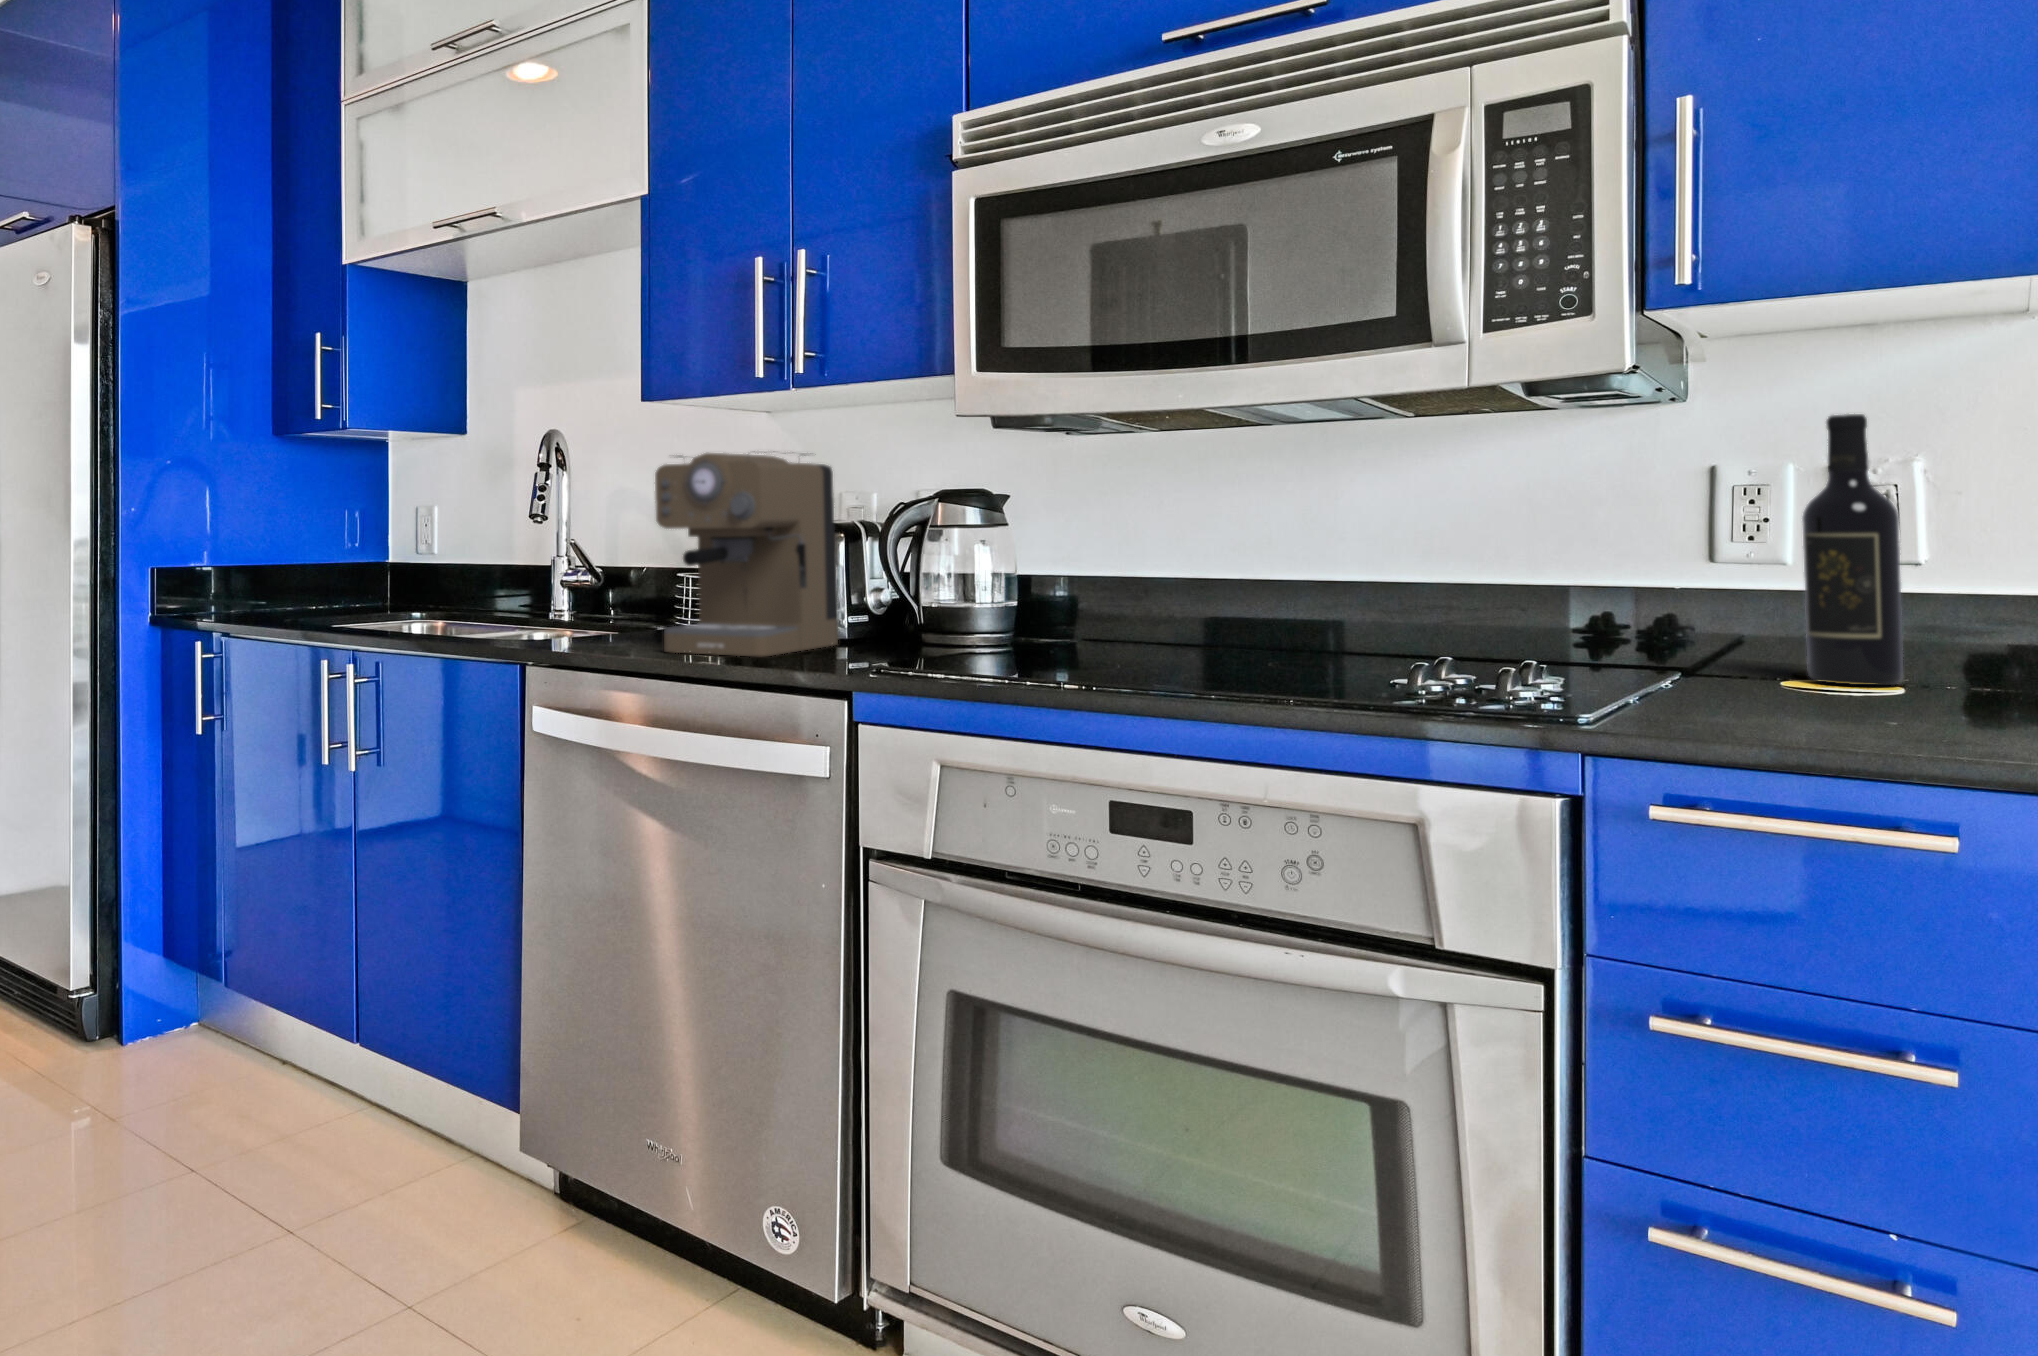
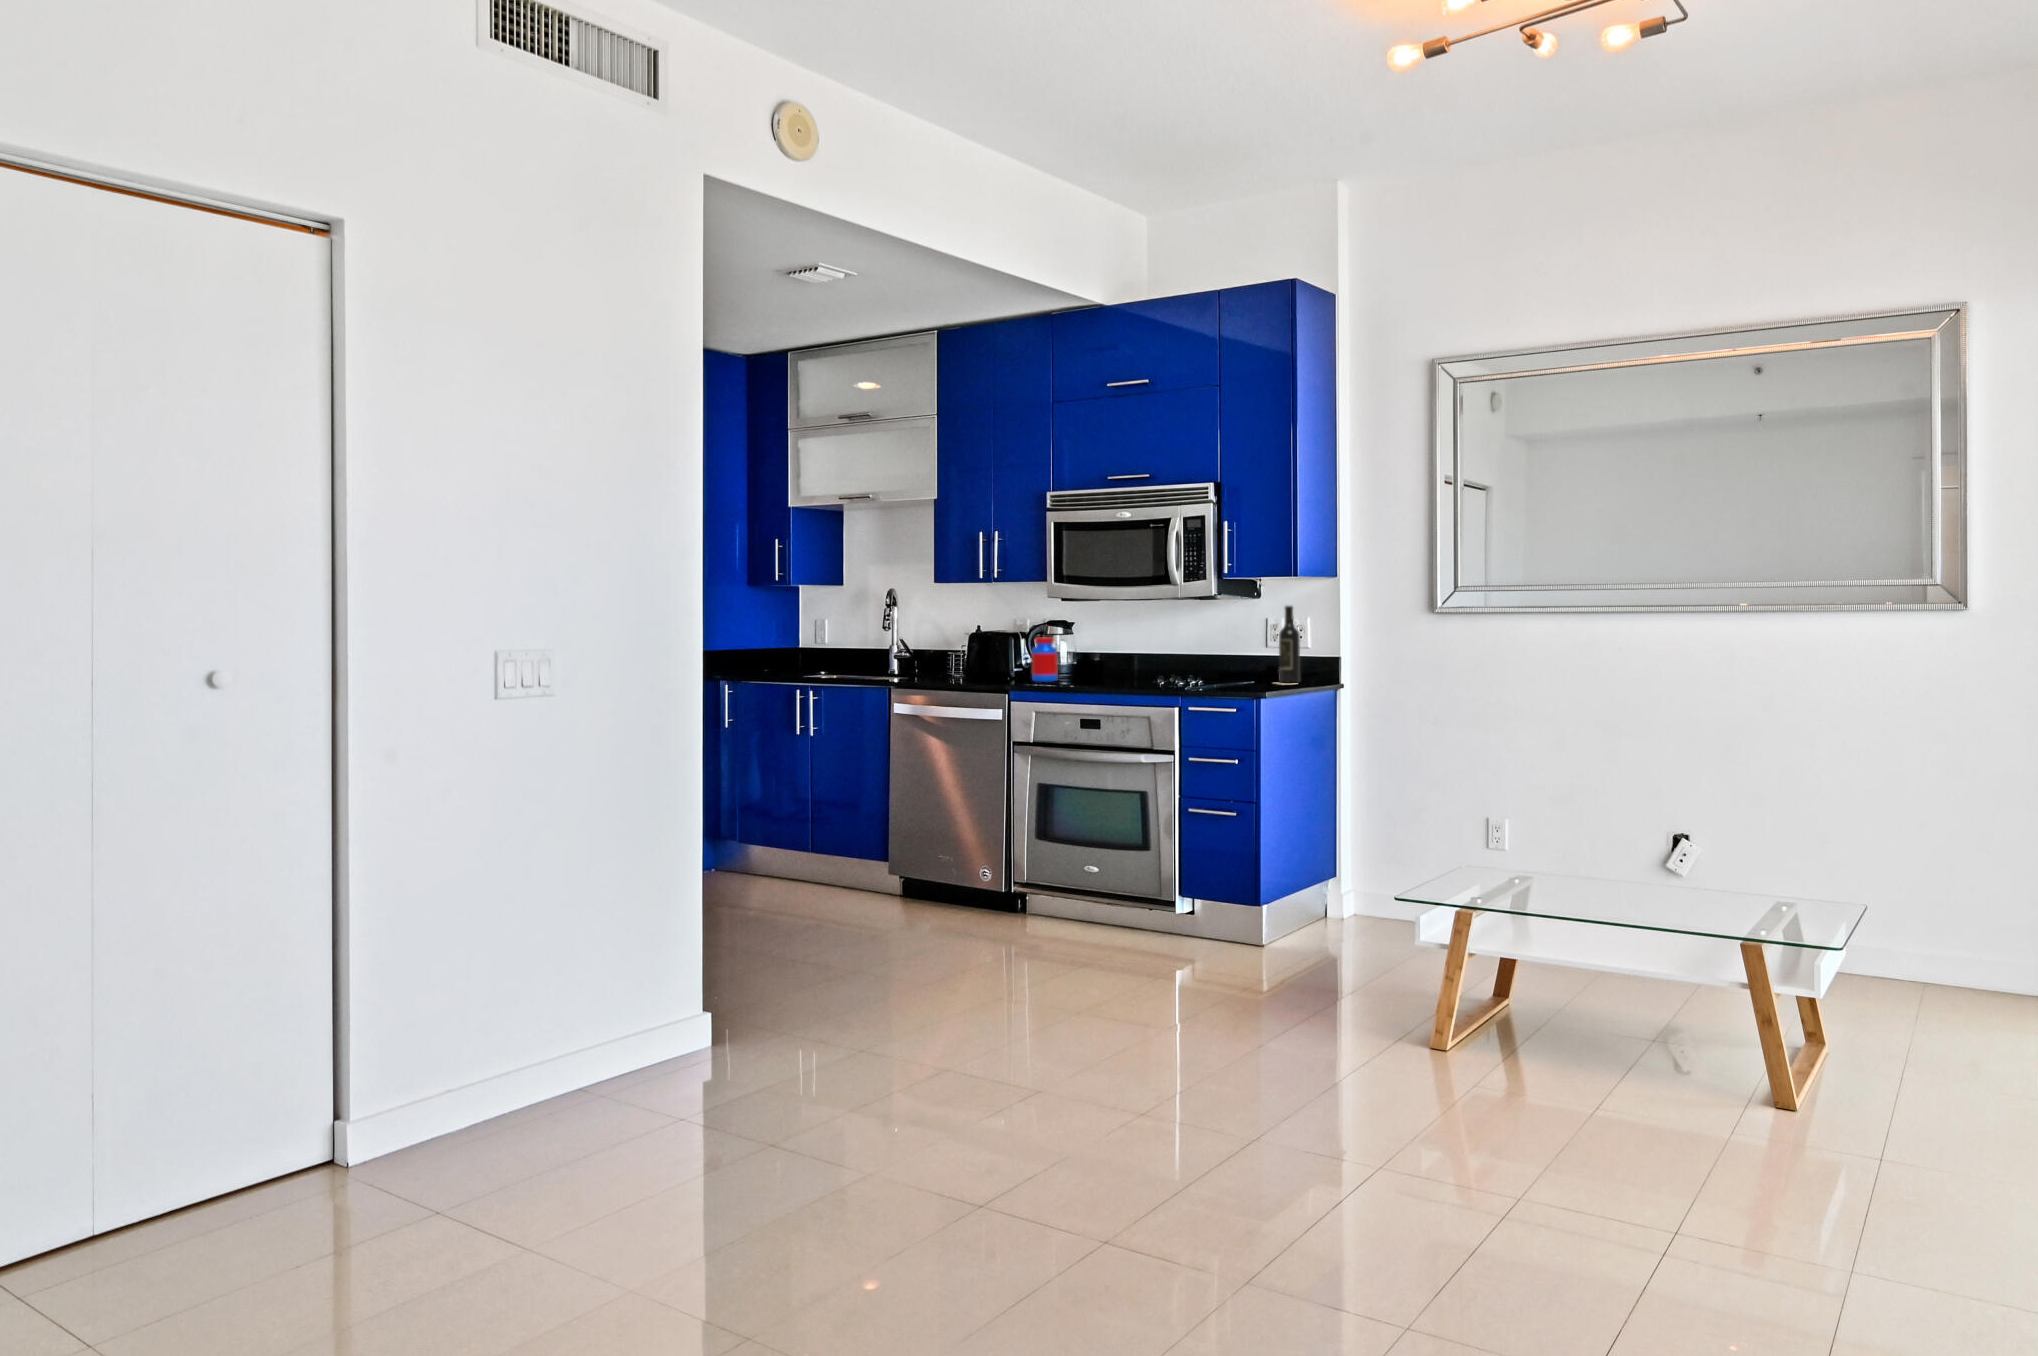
coffee maker: present [655,451,838,656] -> none [942,607,1010,682]
jar: none [907,532,984,660] -> present [1032,637,1058,682]

